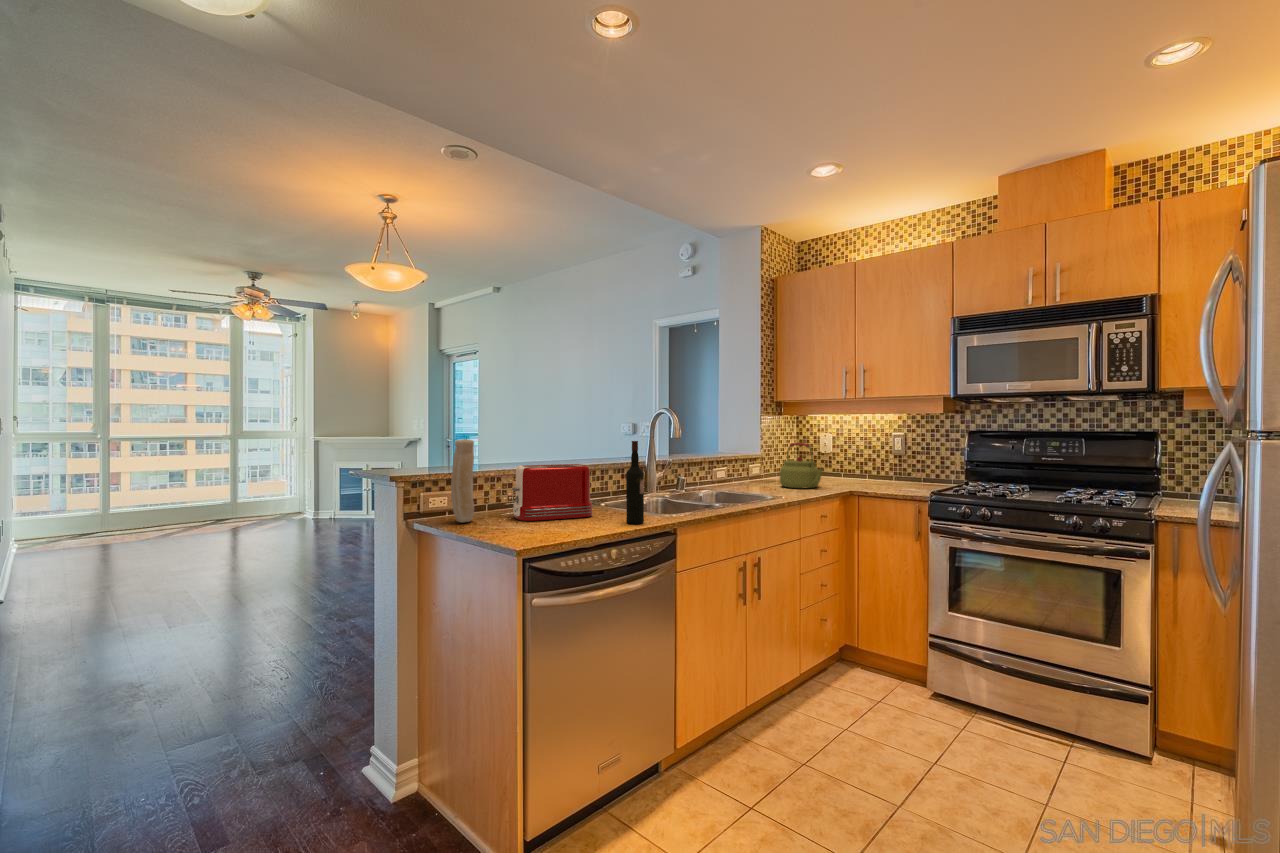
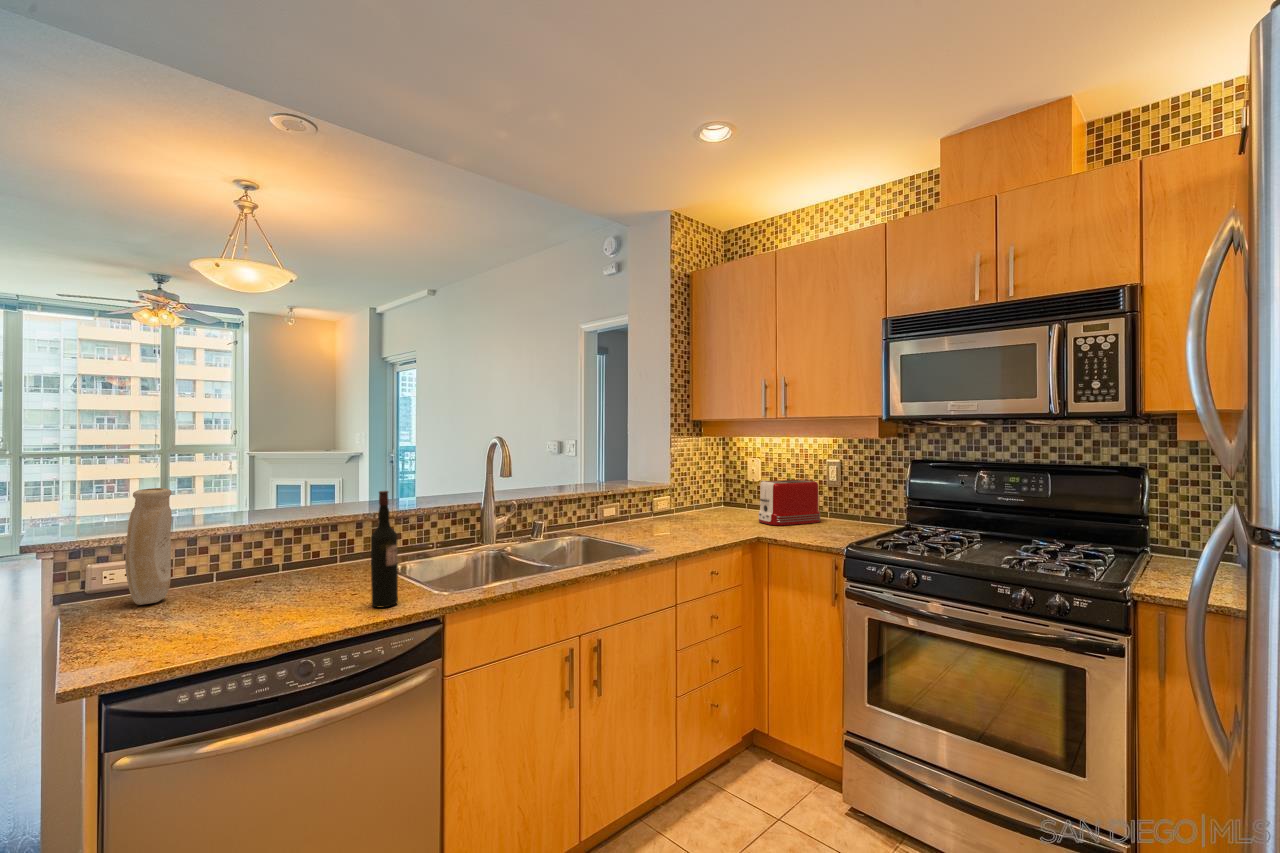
kettle: present [780,443,823,489] -> none [677,474,724,532]
toaster: present [512,464,592,521] -> present [759,480,820,526]

